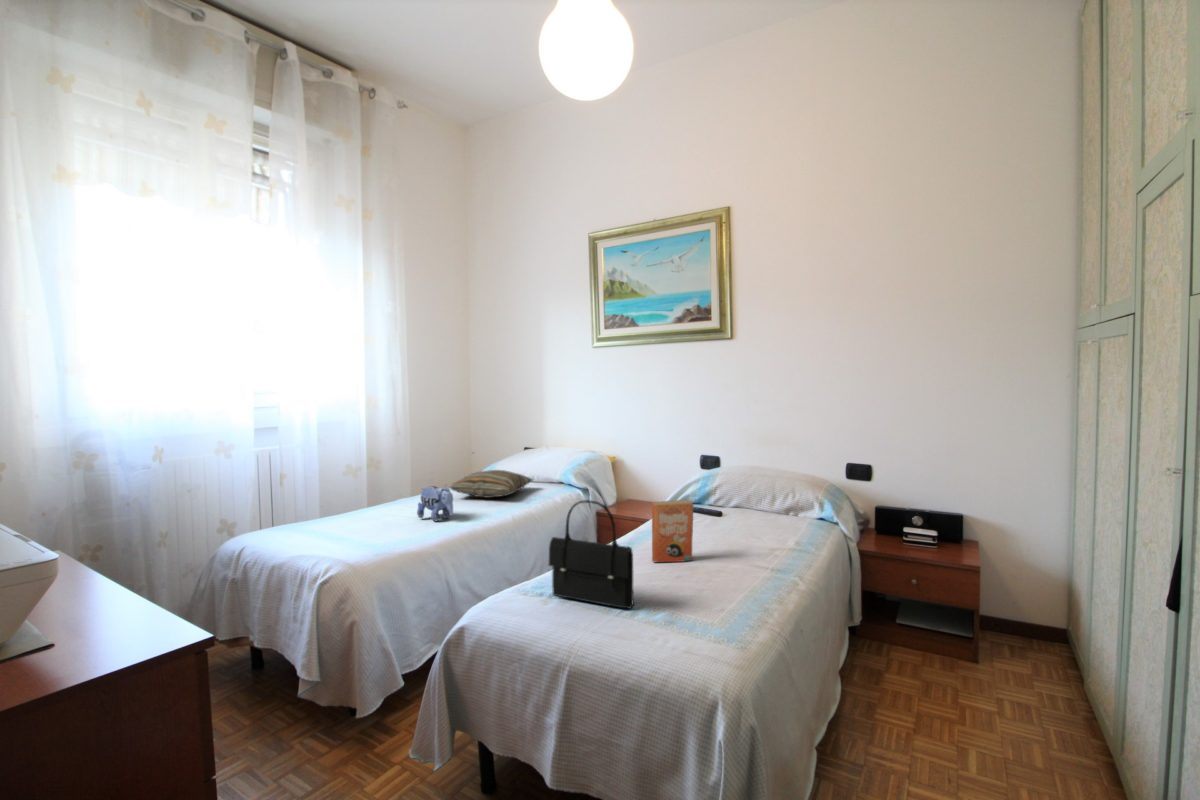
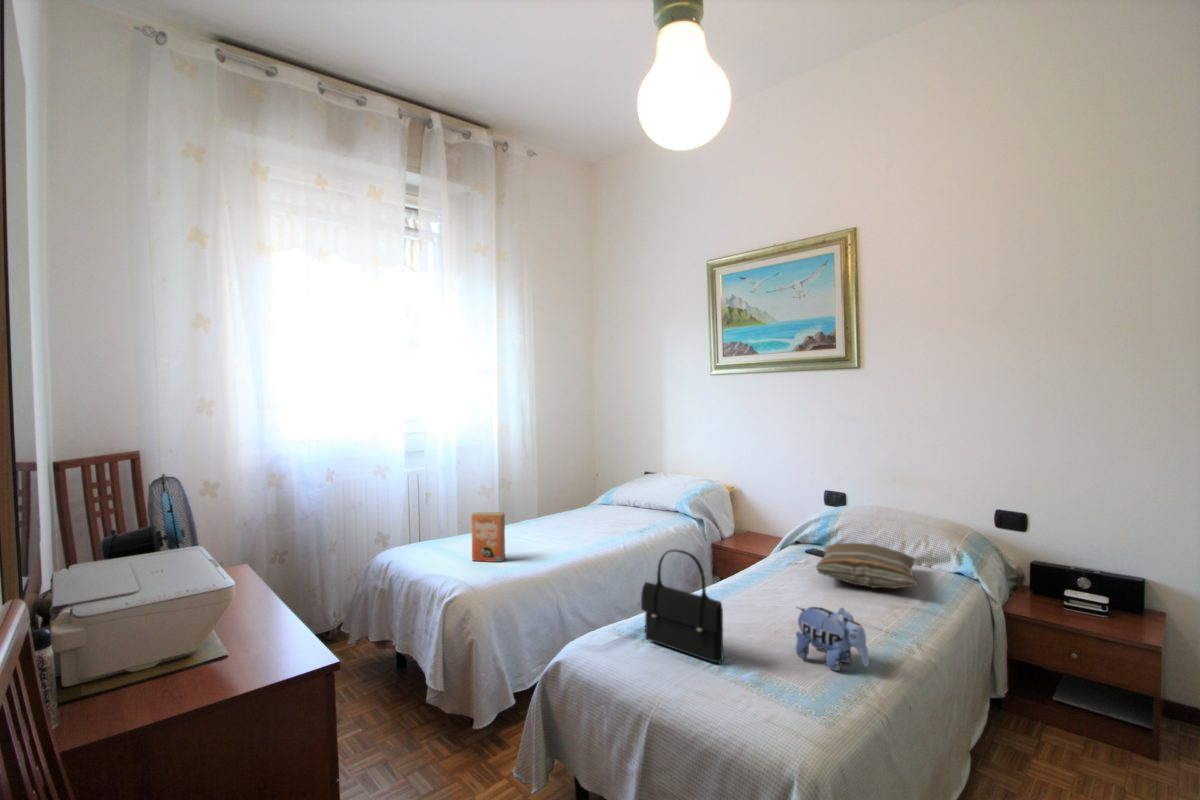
pillow: present [450,470,533,498] -> present [816,543,917,588]
plush toy: present [417,485,453,521] -> present [796,607,868,671]
paperback book: present [652,500,694,562] -> present [471,512,505,562]

